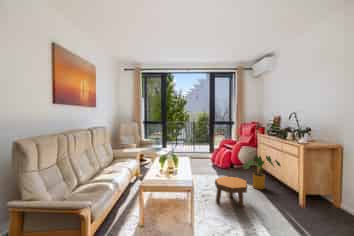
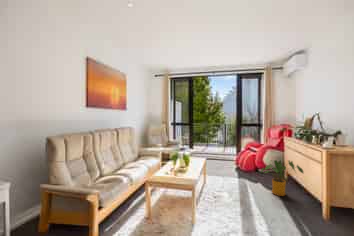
footstool: present [215,176,247,207] -> none [226,179,260,212]

